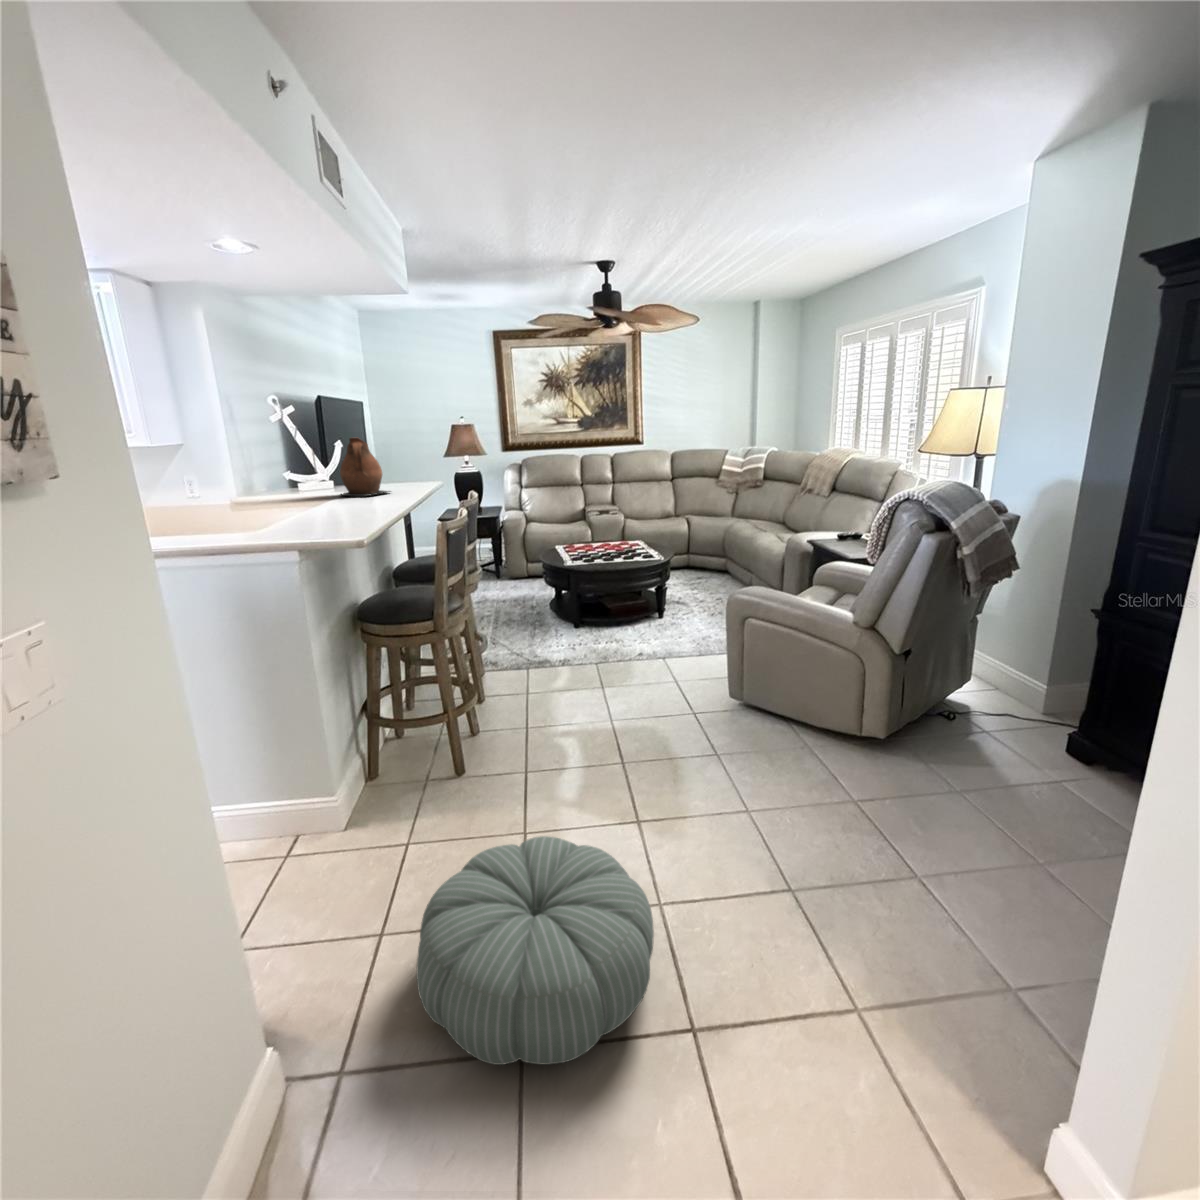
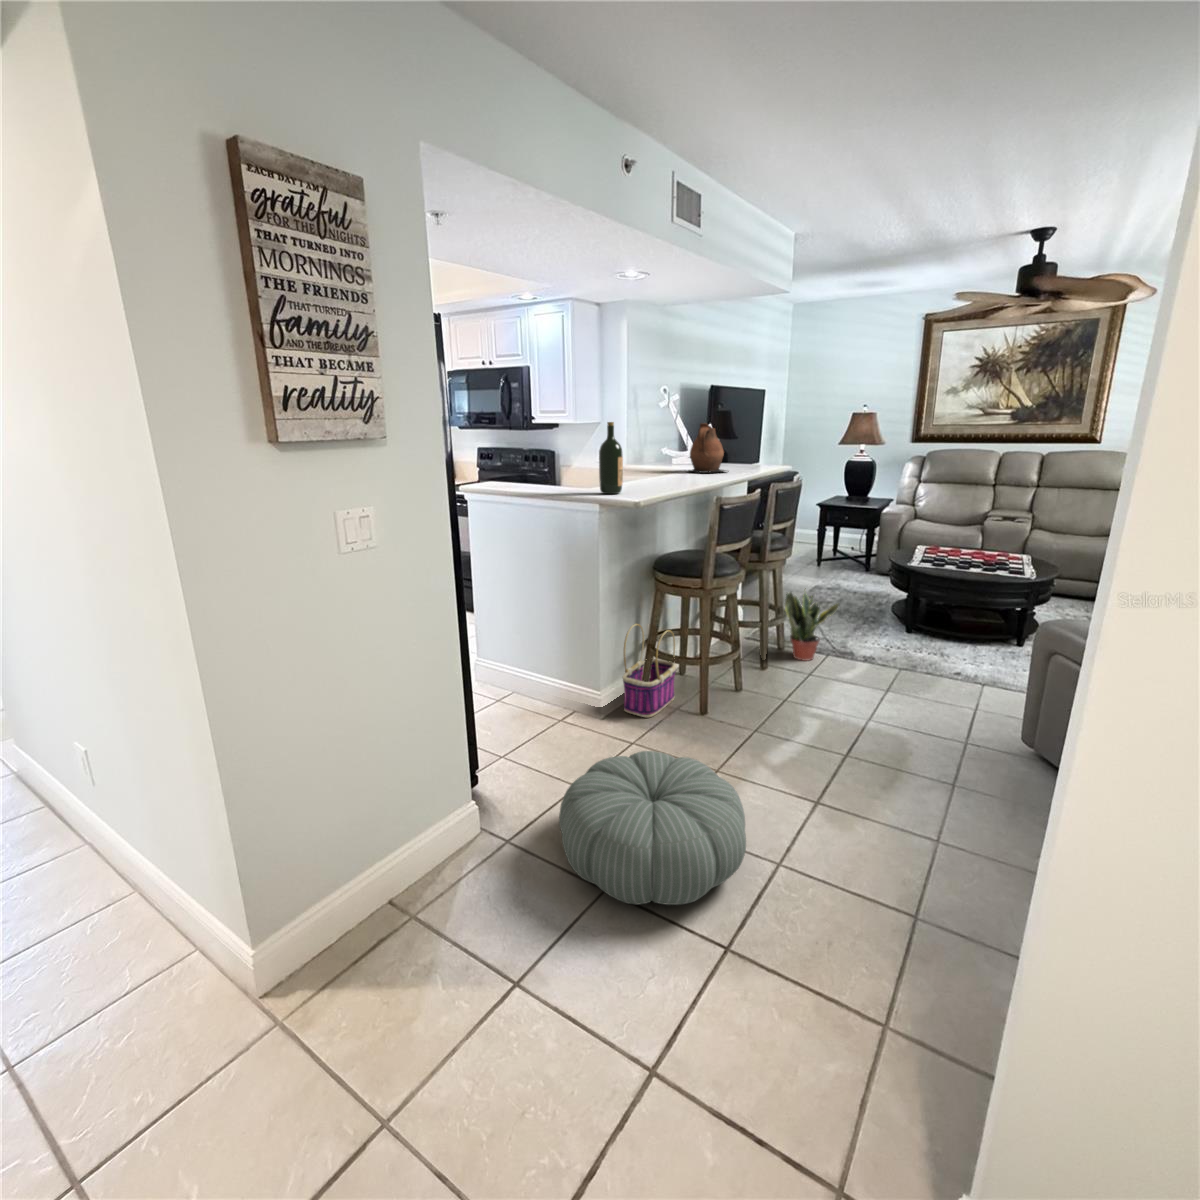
wine bottle: none [283,438,324,536] -> present [599,422,623,494]
potted plant: none [482,605,540,681] -> present [785,592,838,661]
basket: none [351,690,416,808] -> present [623,624,676,717]

